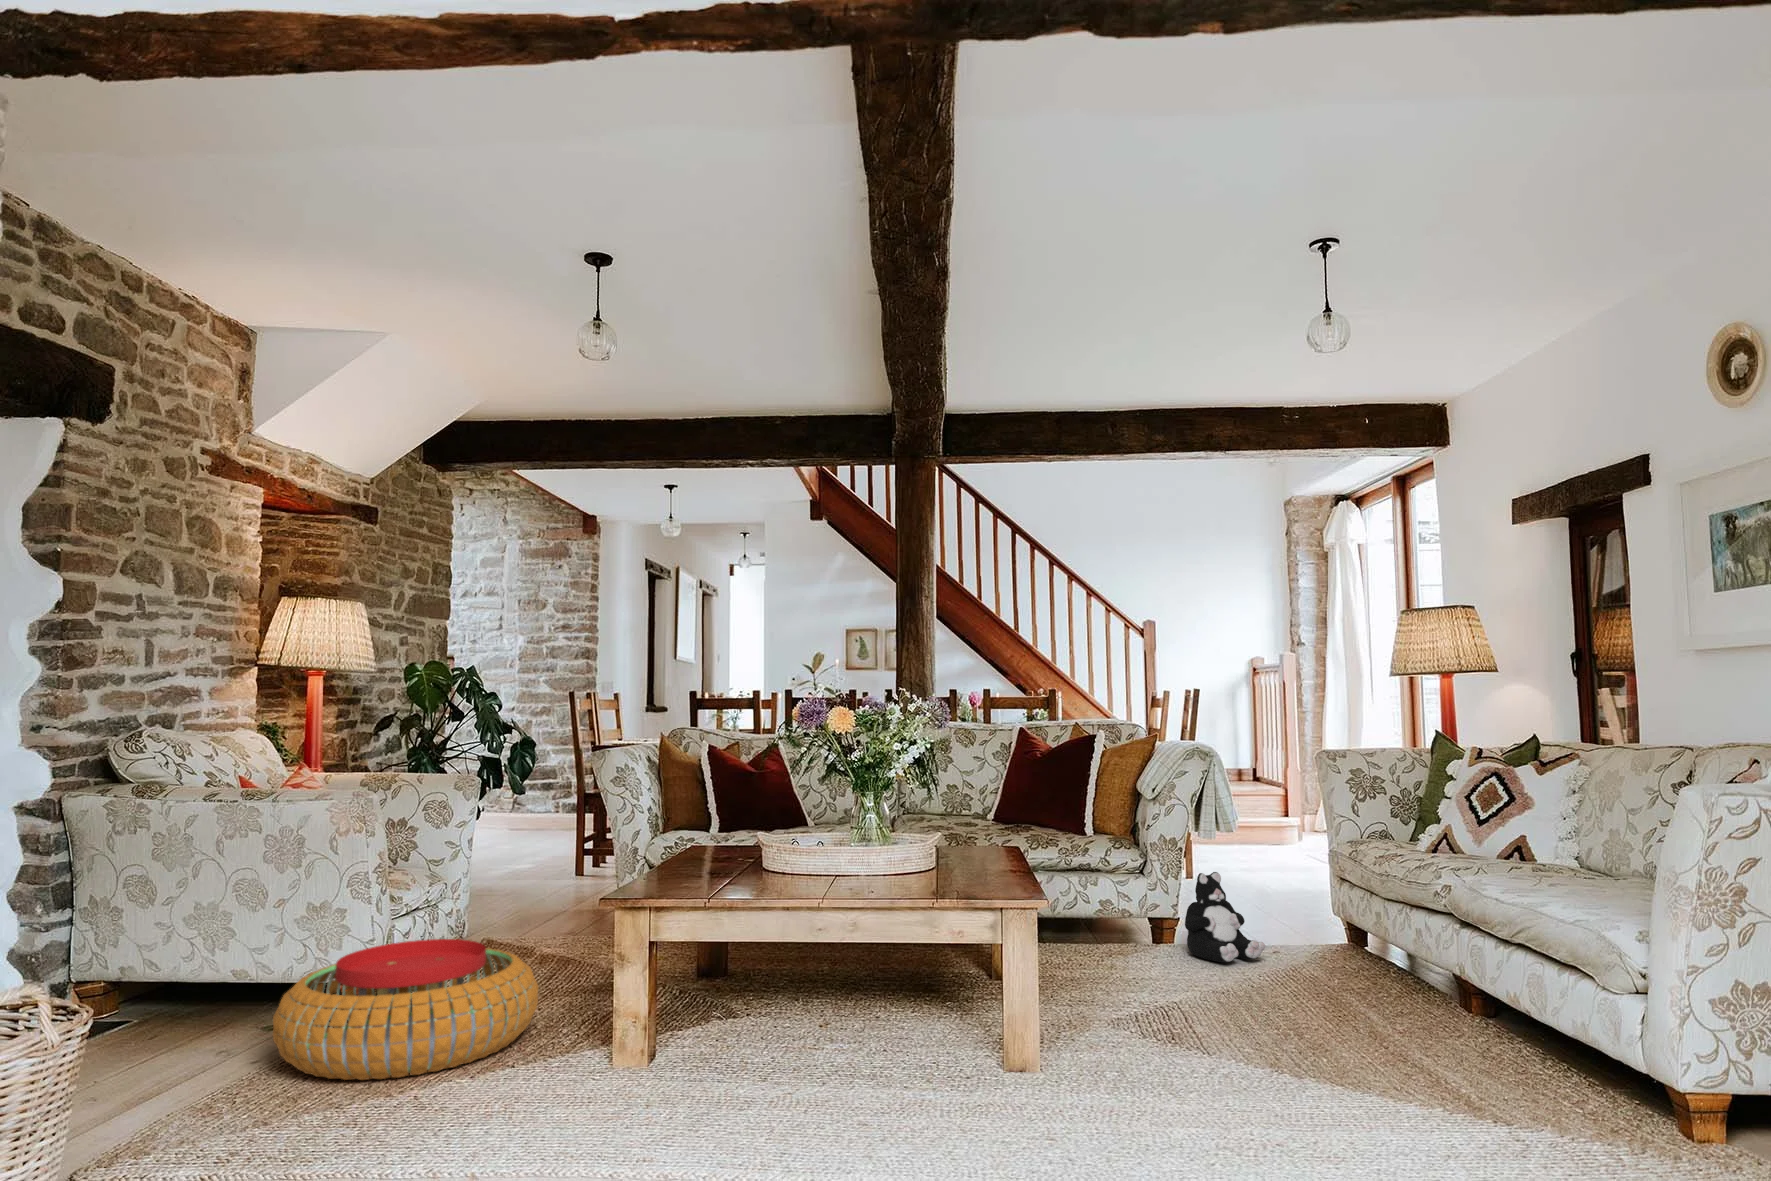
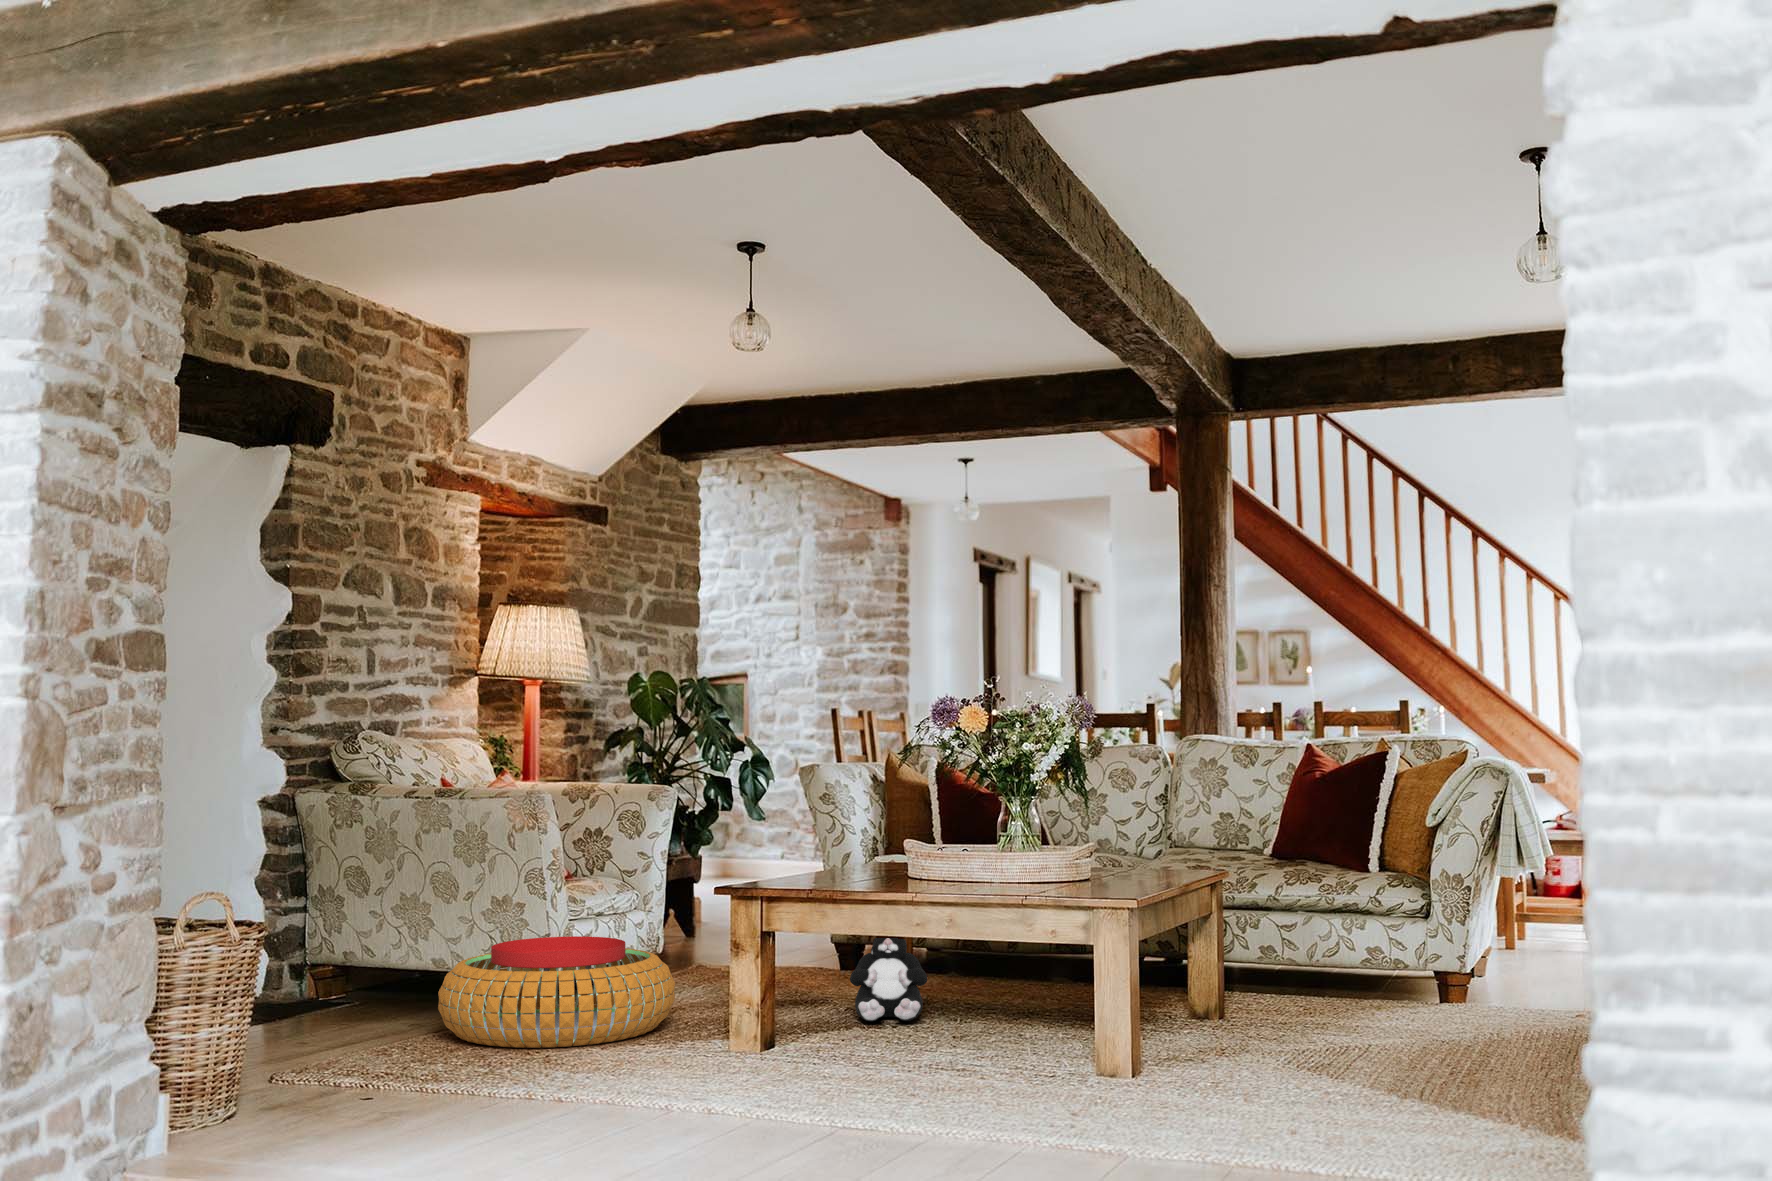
plush toy: present [1185,872,1265,962] -> present [850,936,927,1021]

